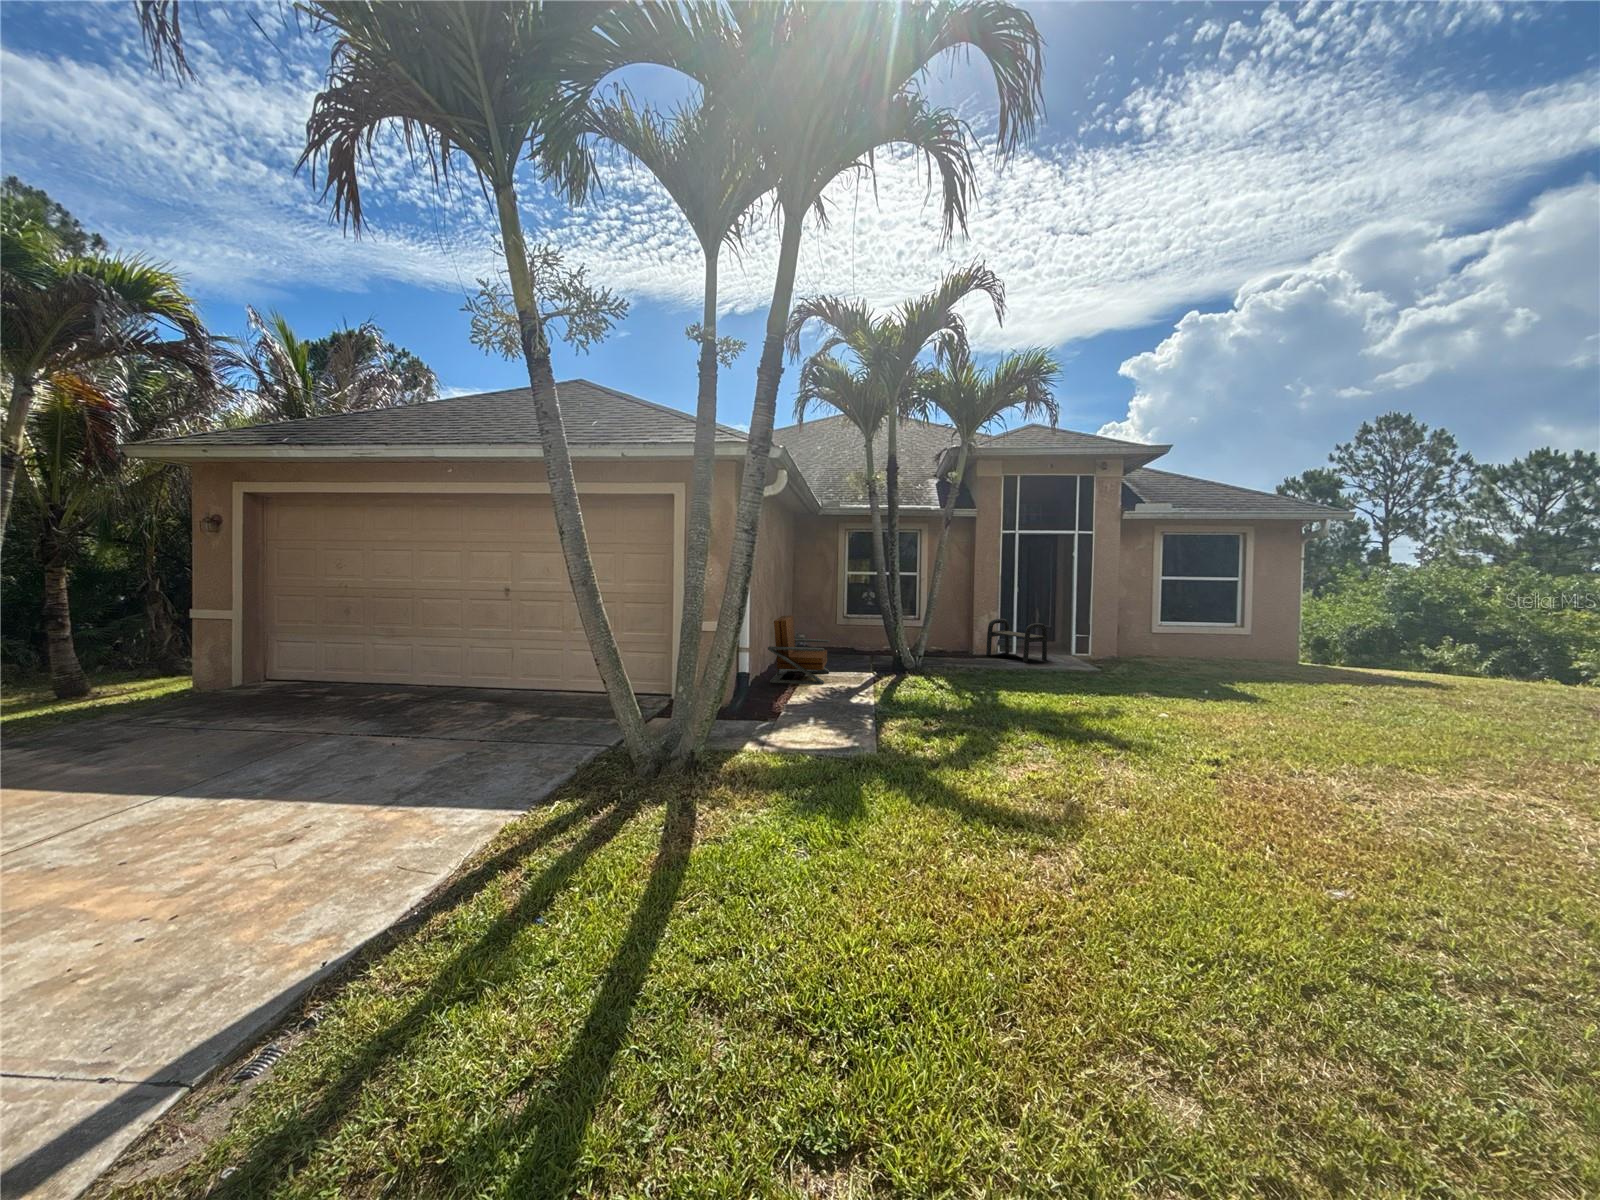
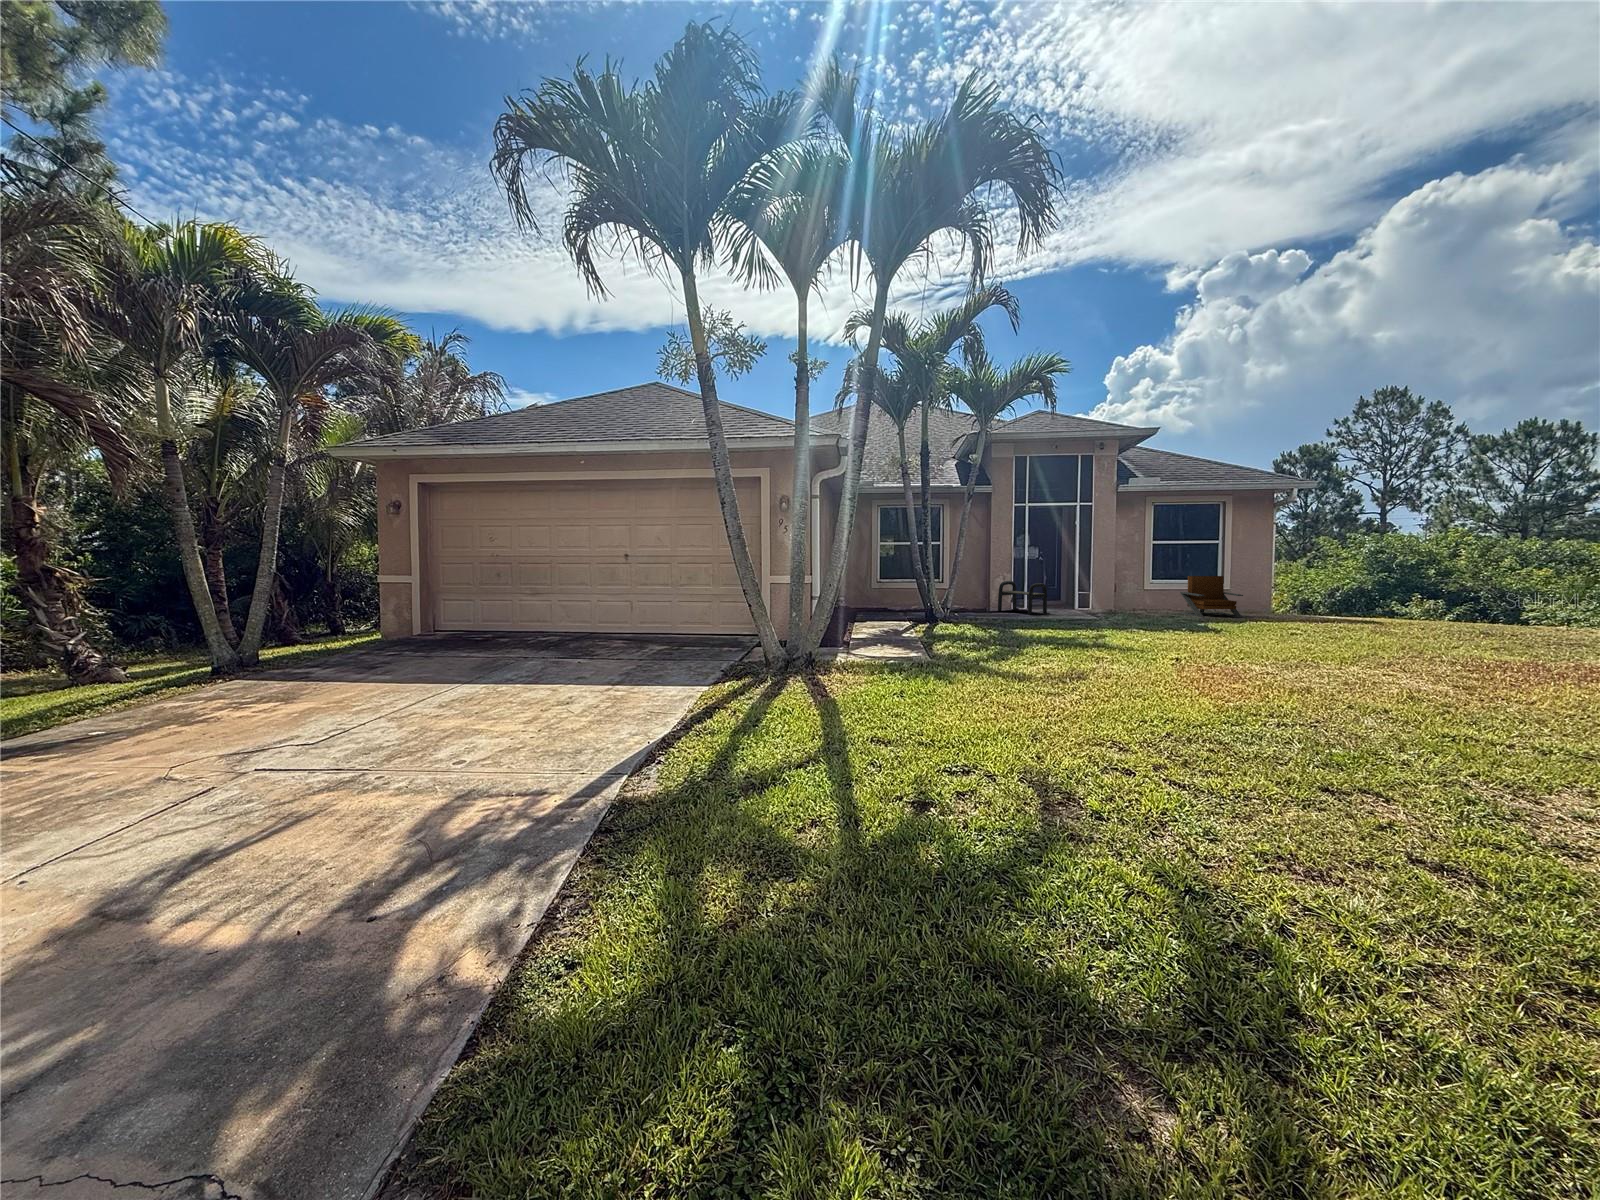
lounge chair: present [768,615,830,684] -> present [1180,576,1243,618]

